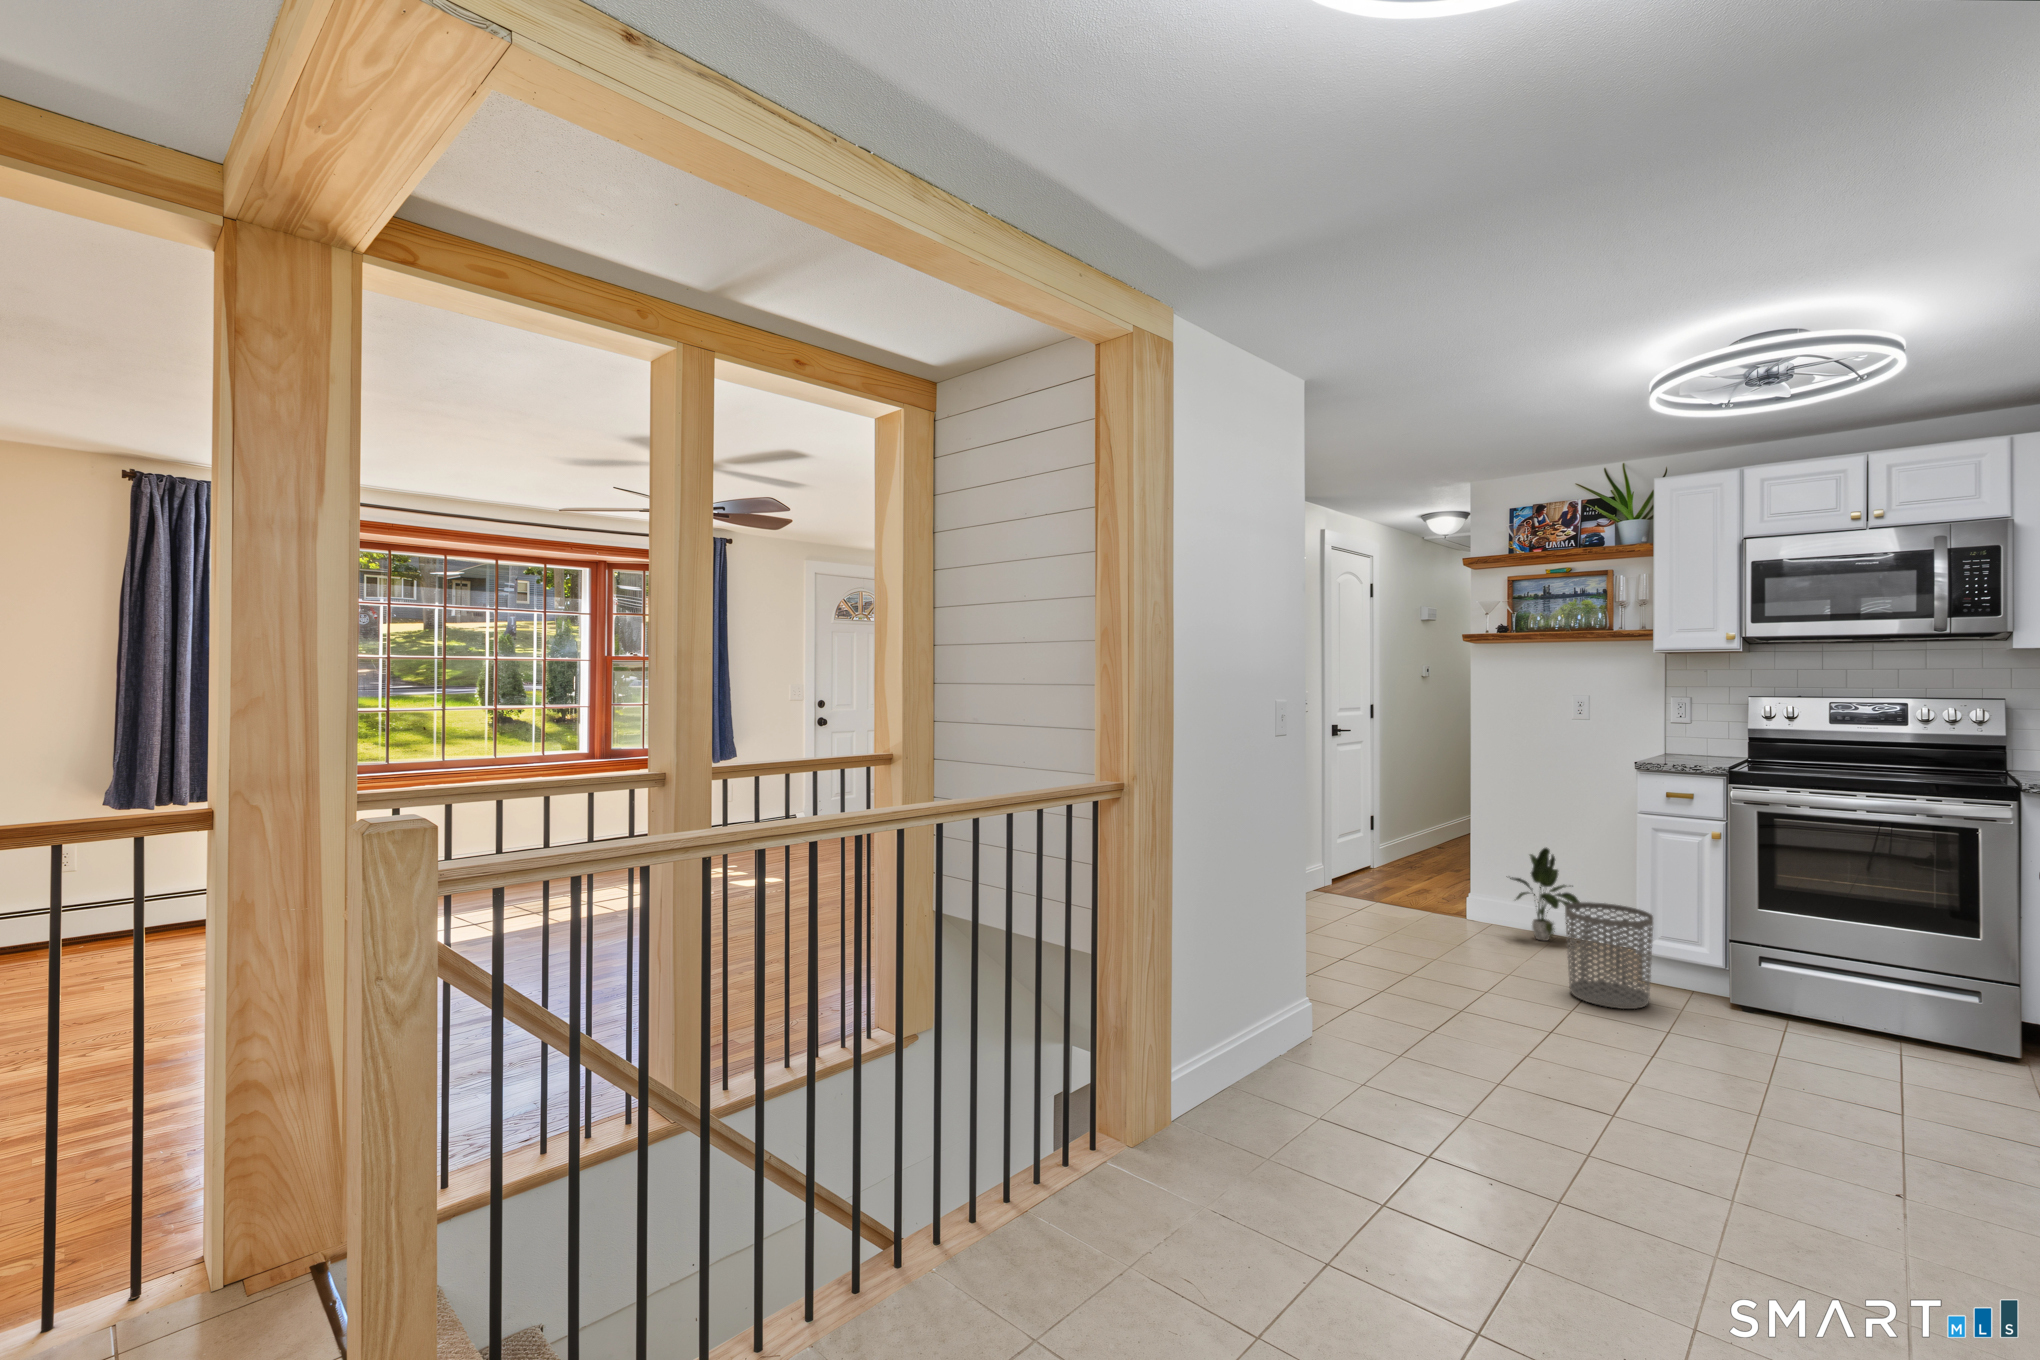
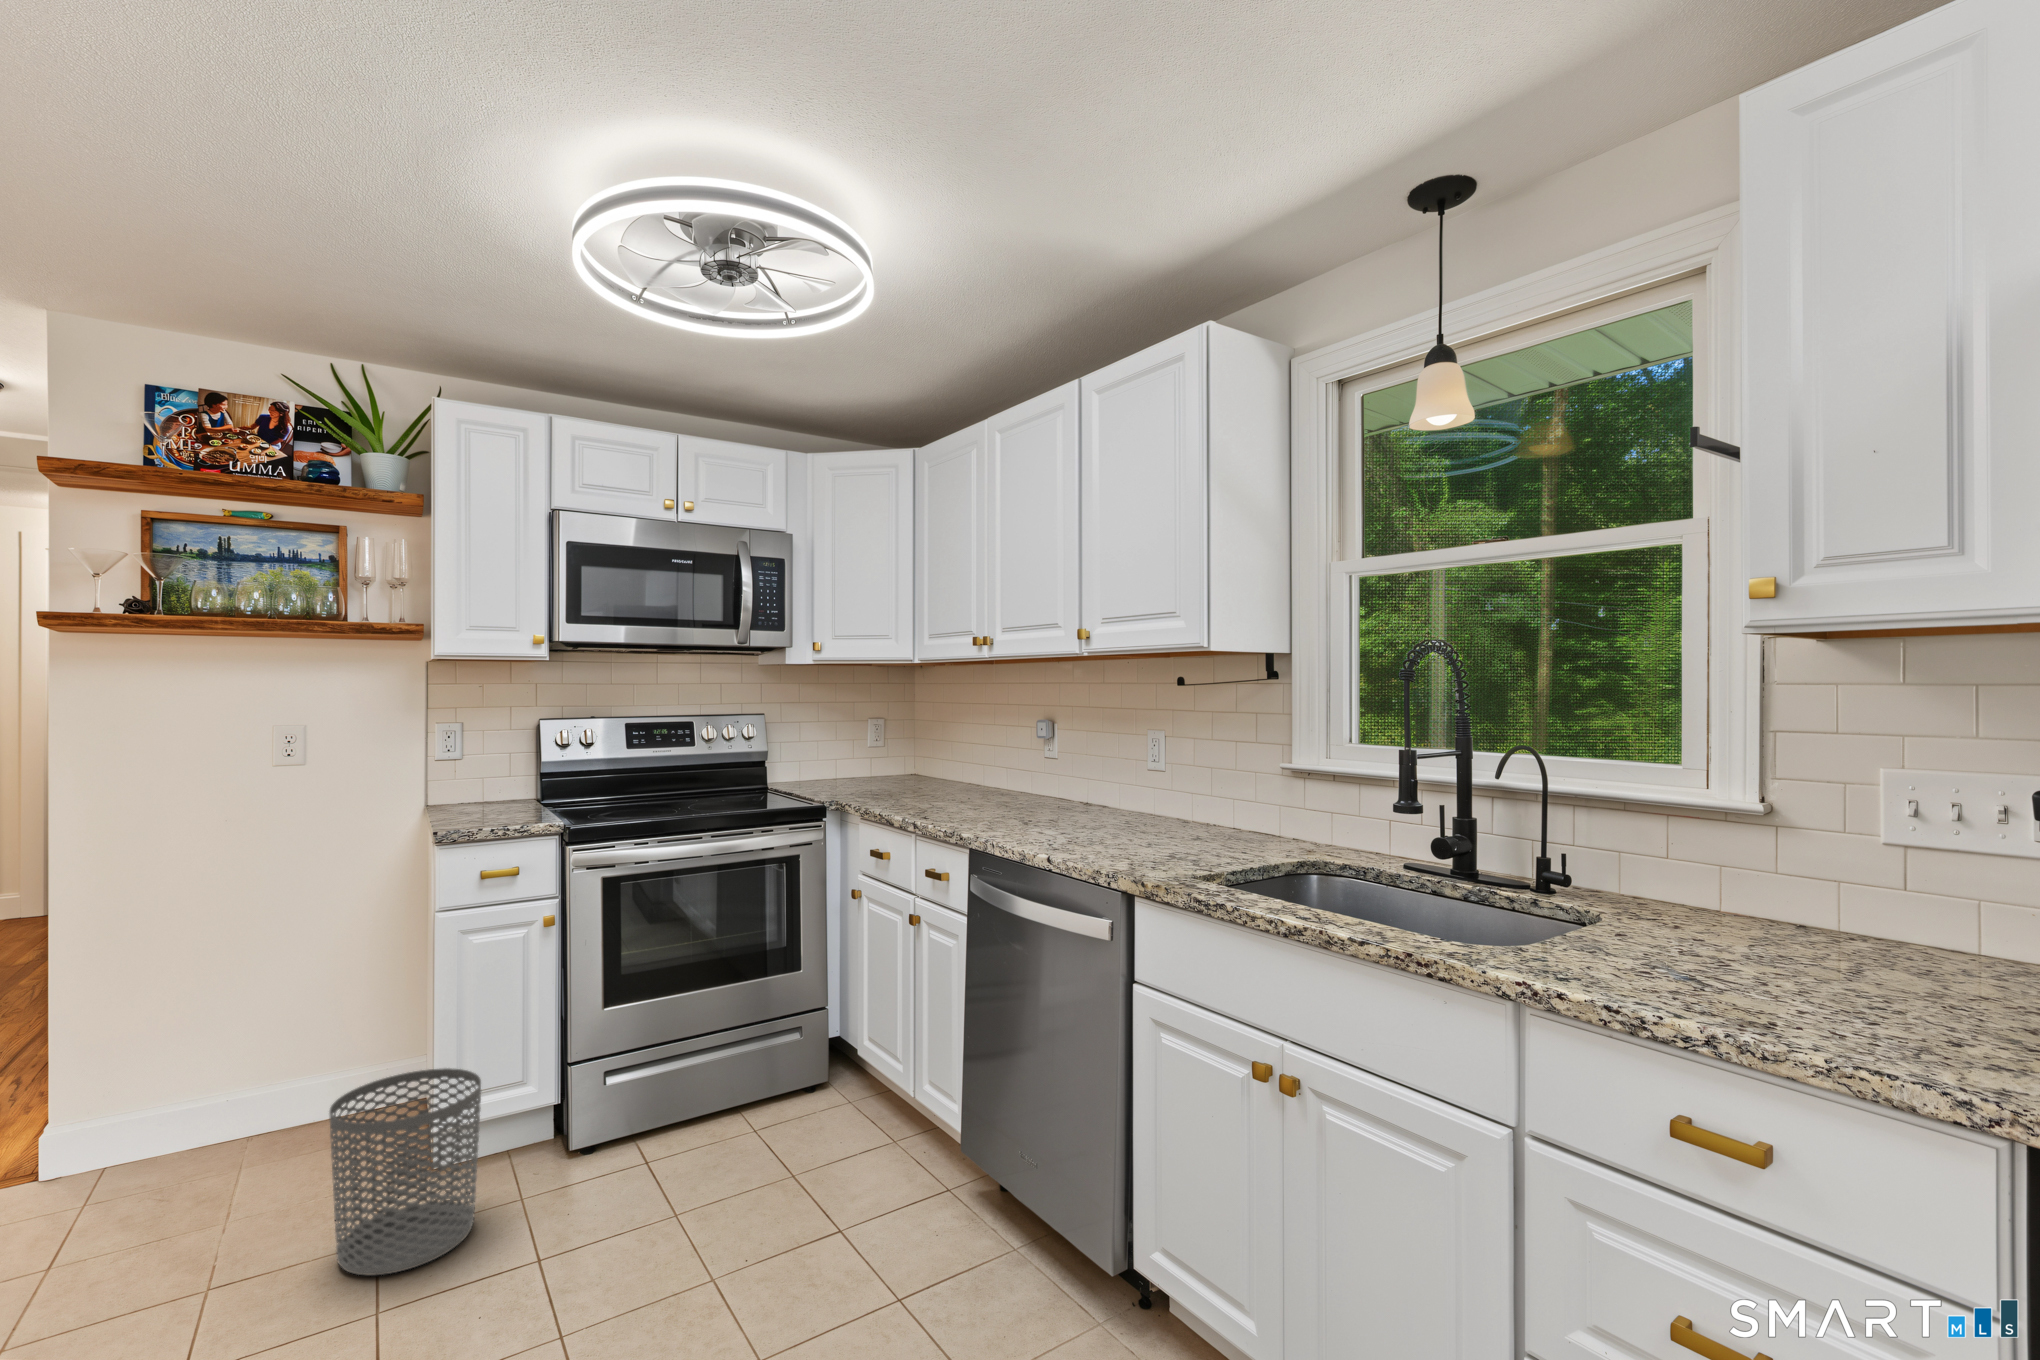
potted plant: present [1510,848,1580,941] -> none [148,994,298,1166]

